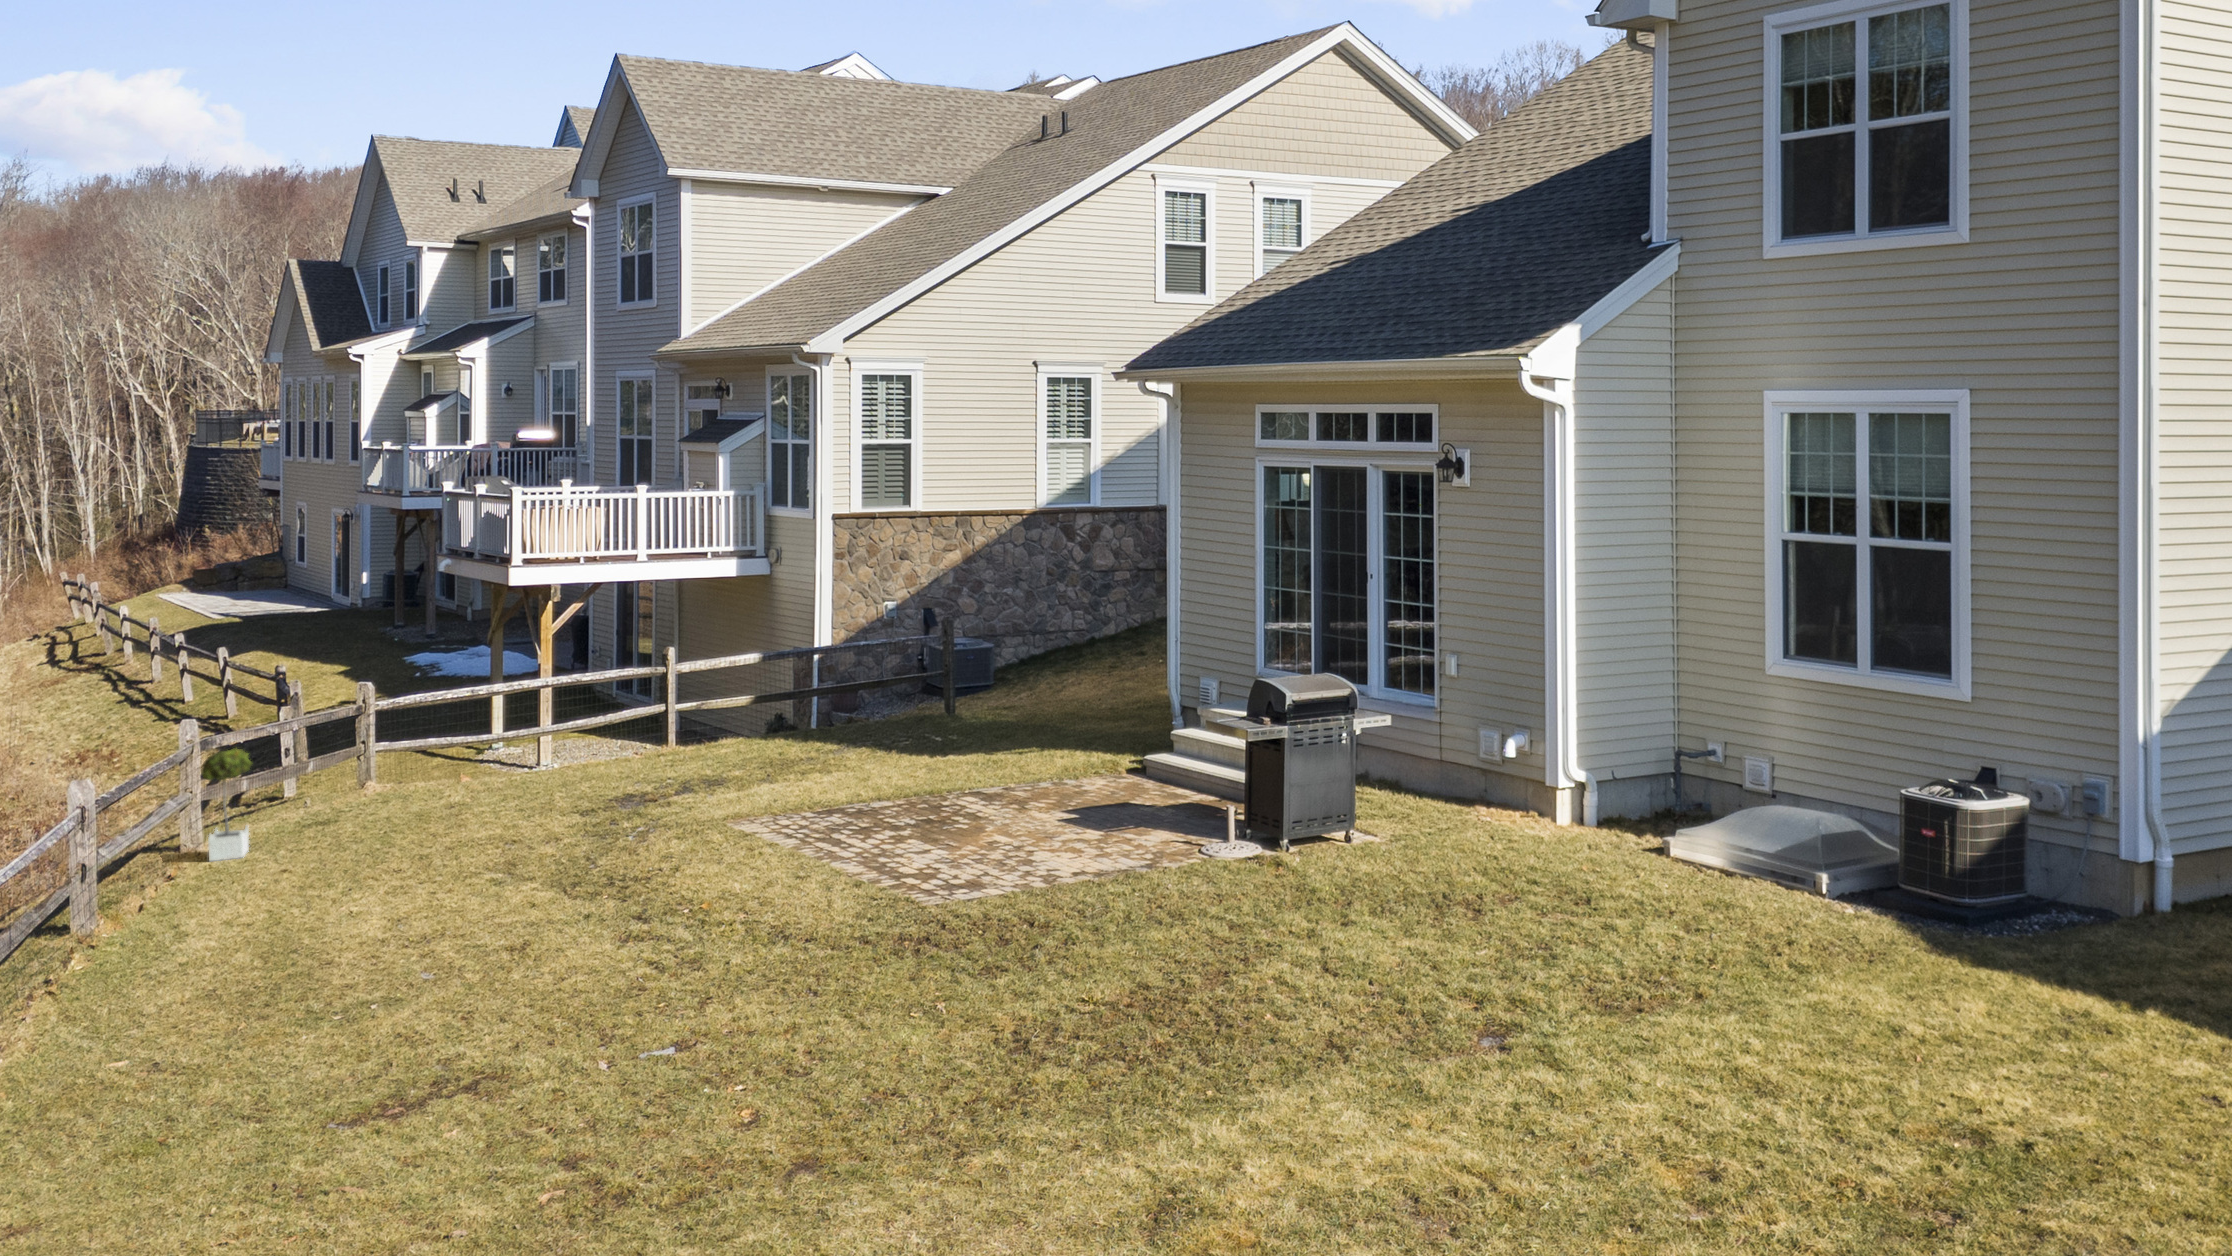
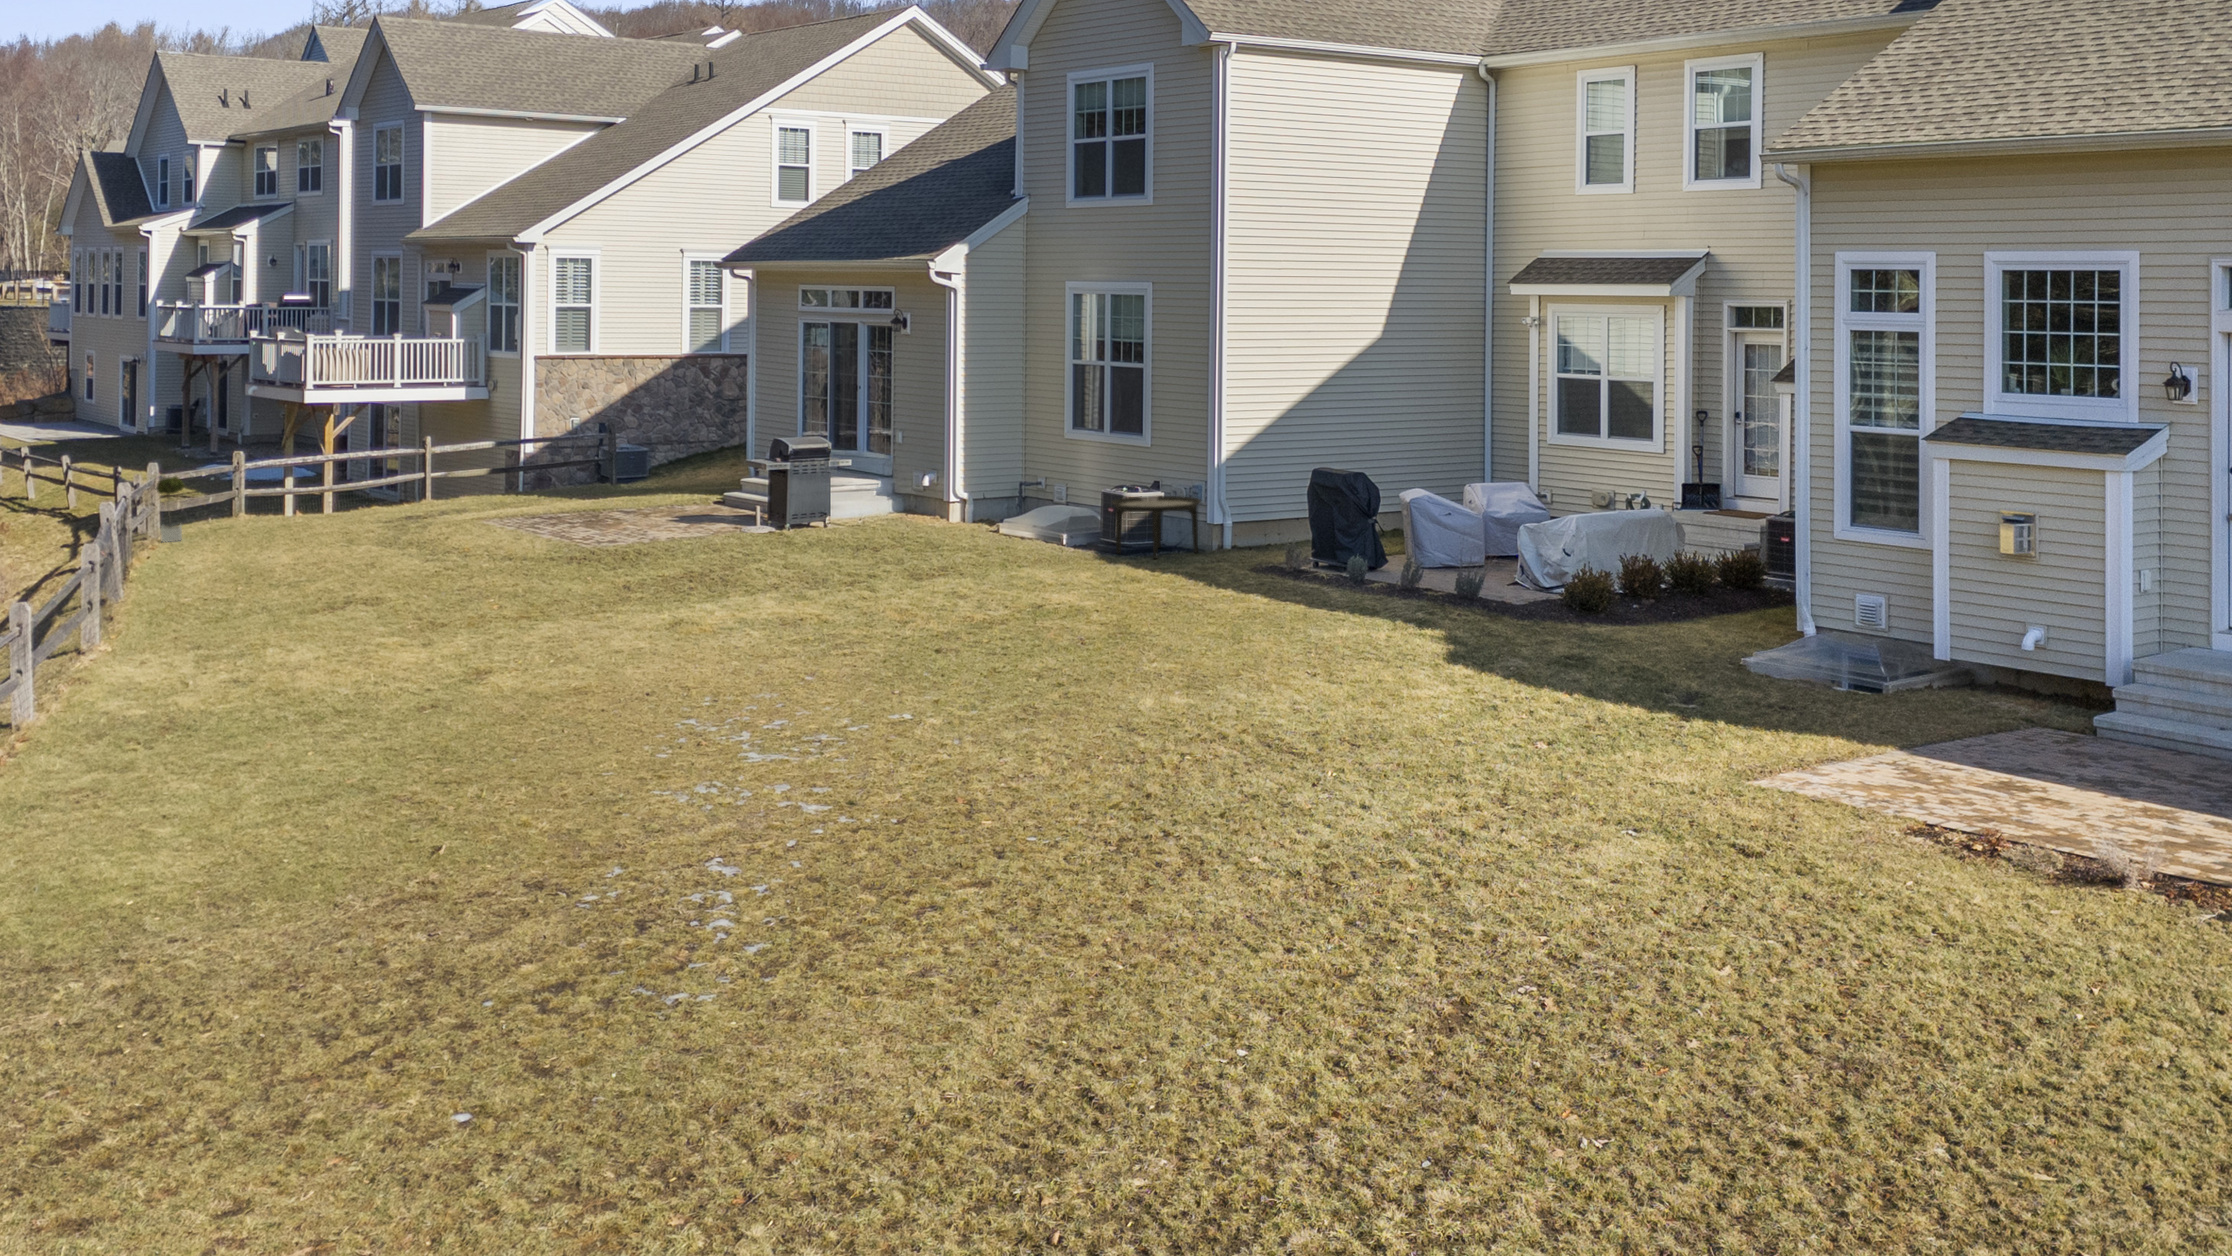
round table: none [1953,802,2147,951] -> present [1112,496,1201,559]

